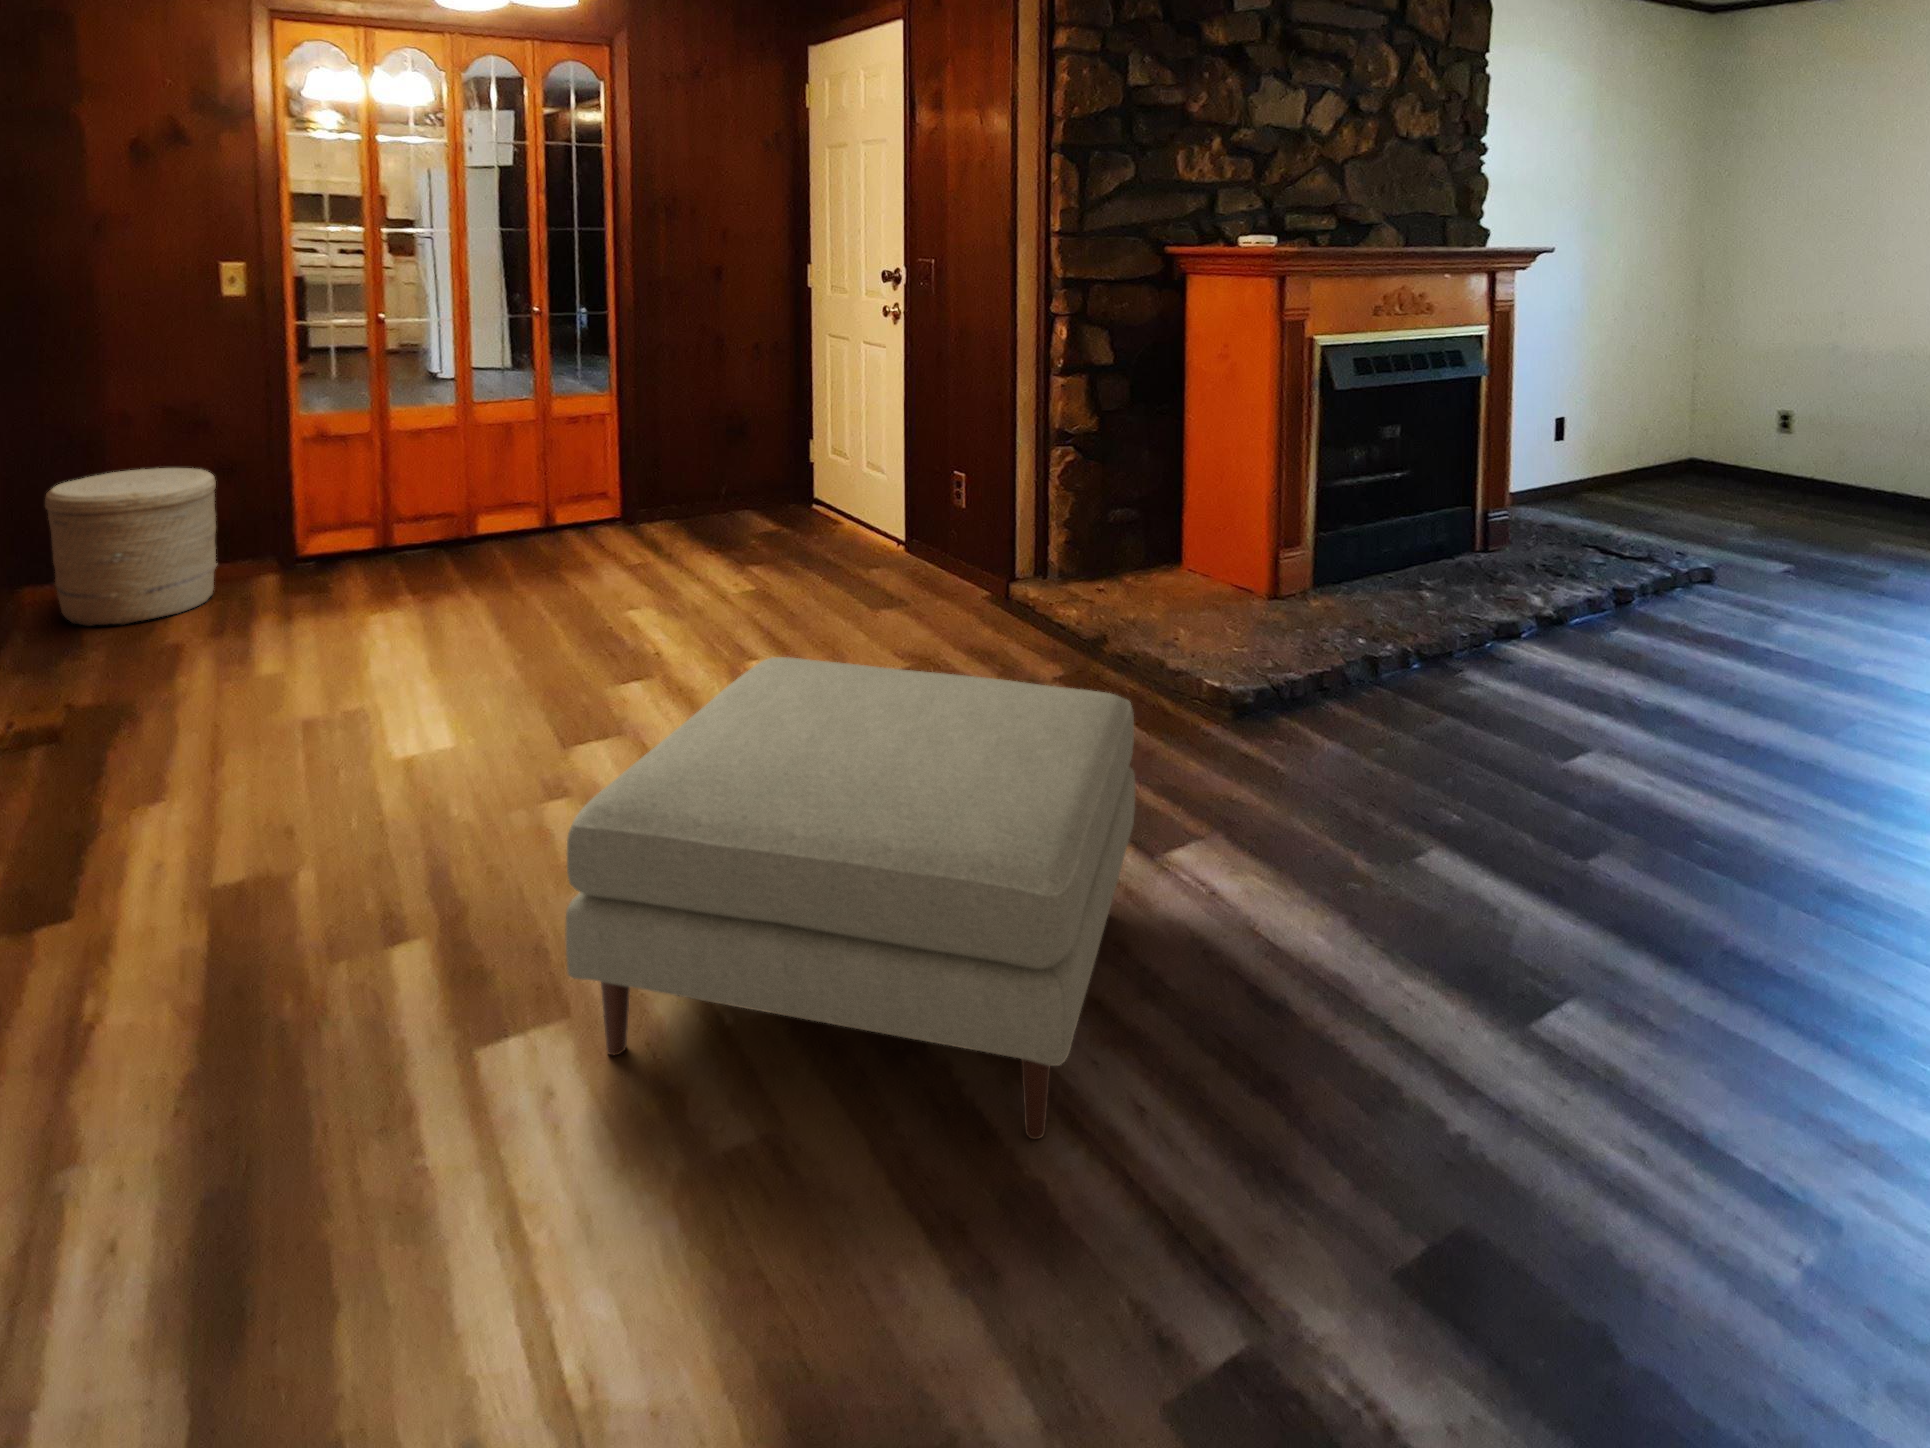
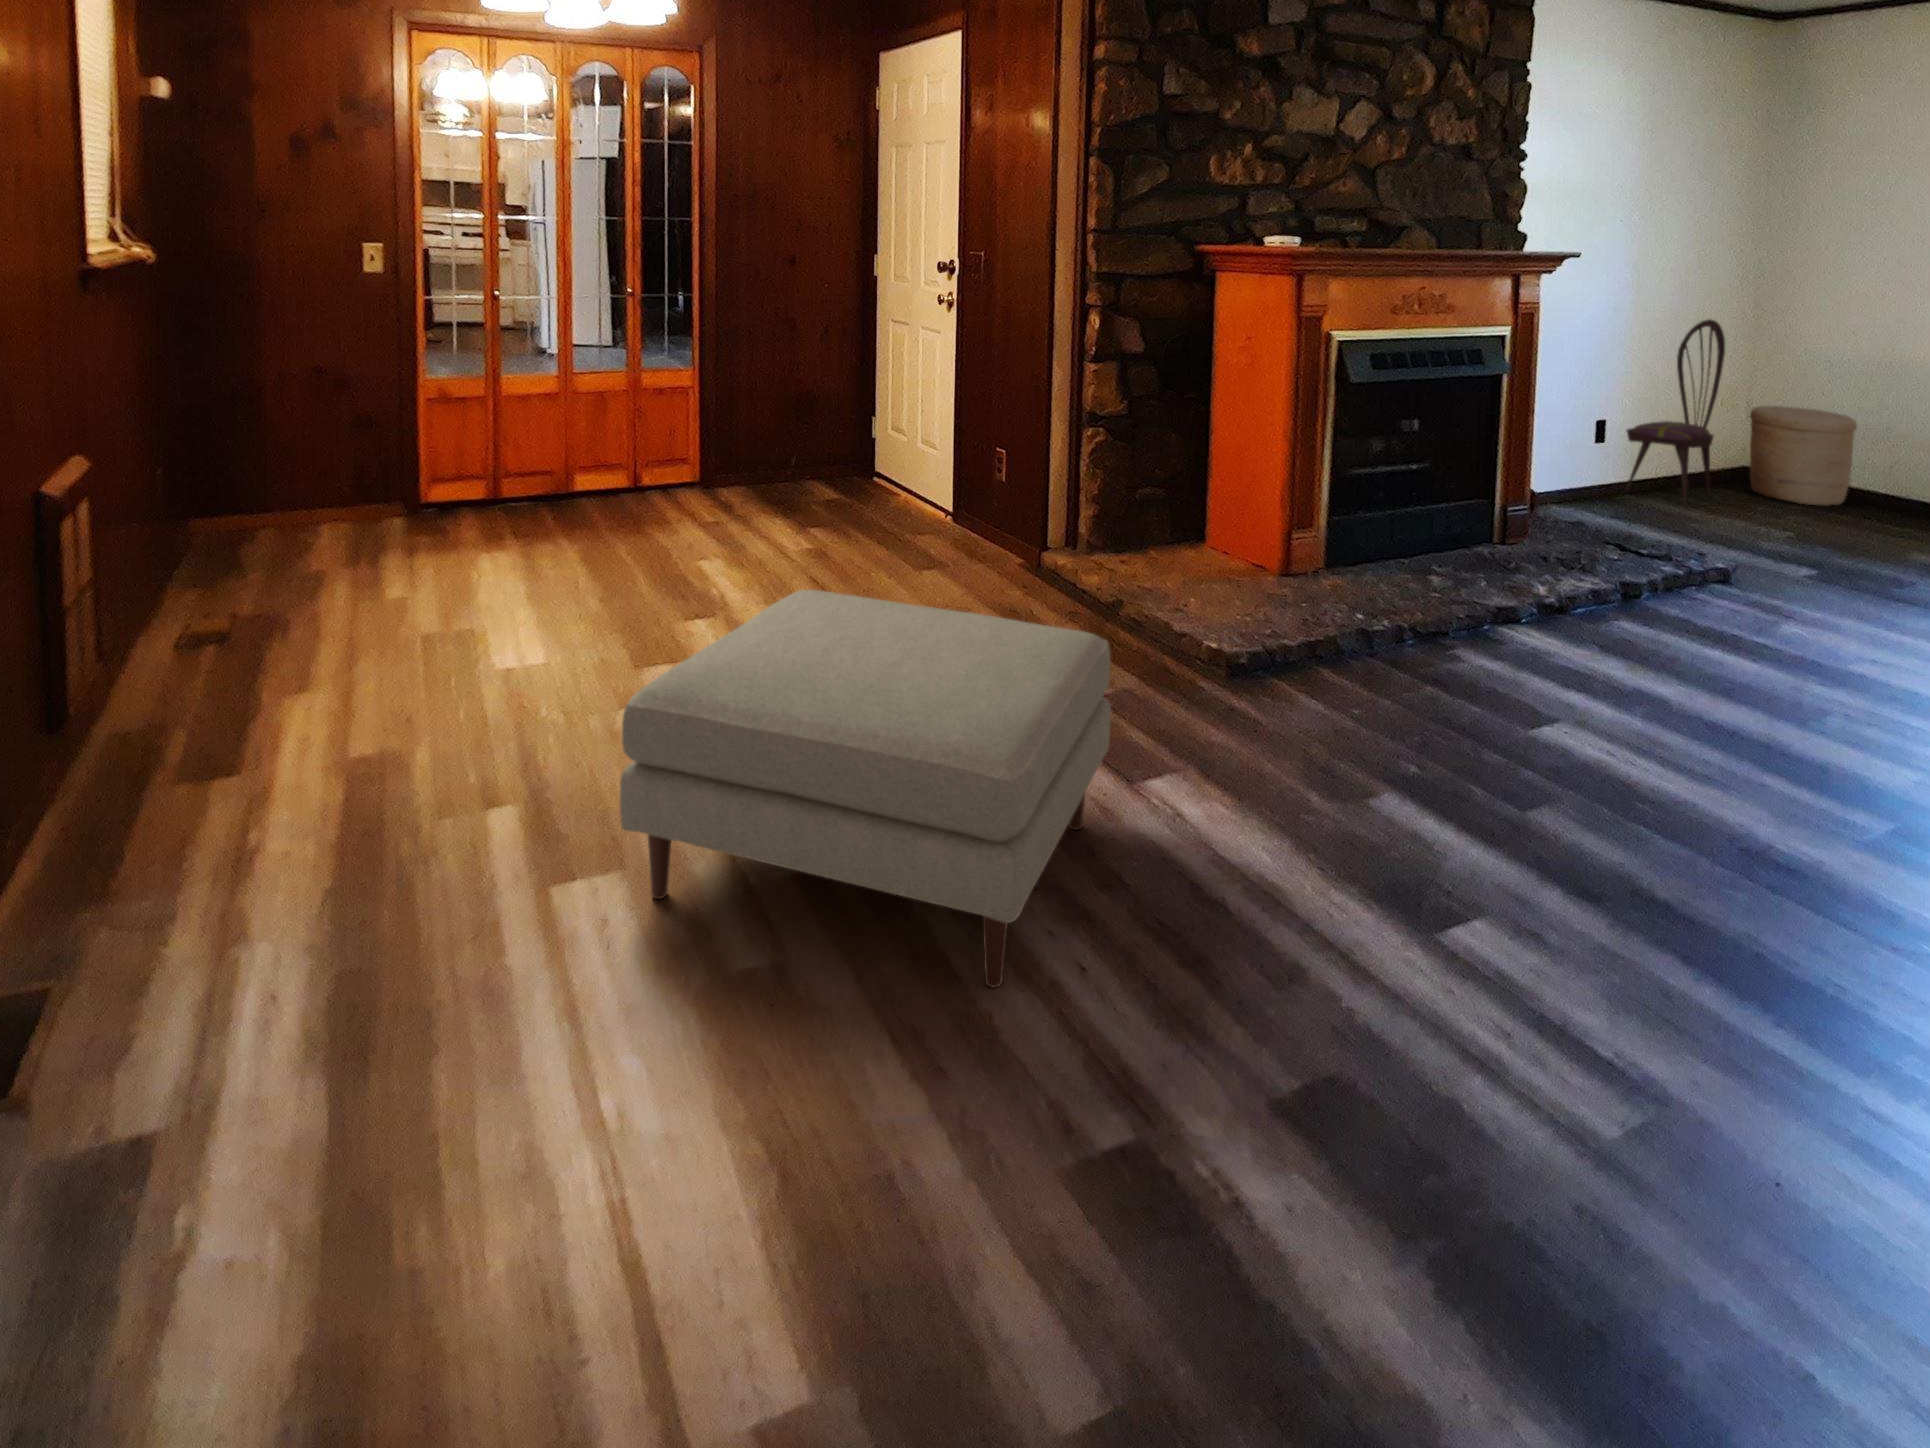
dining chair: none [1588,312,1681,502] -> present [1626,319,1725,506]
woven basket: present [45,468,218,626] -> present [1750,406,1857,506]

